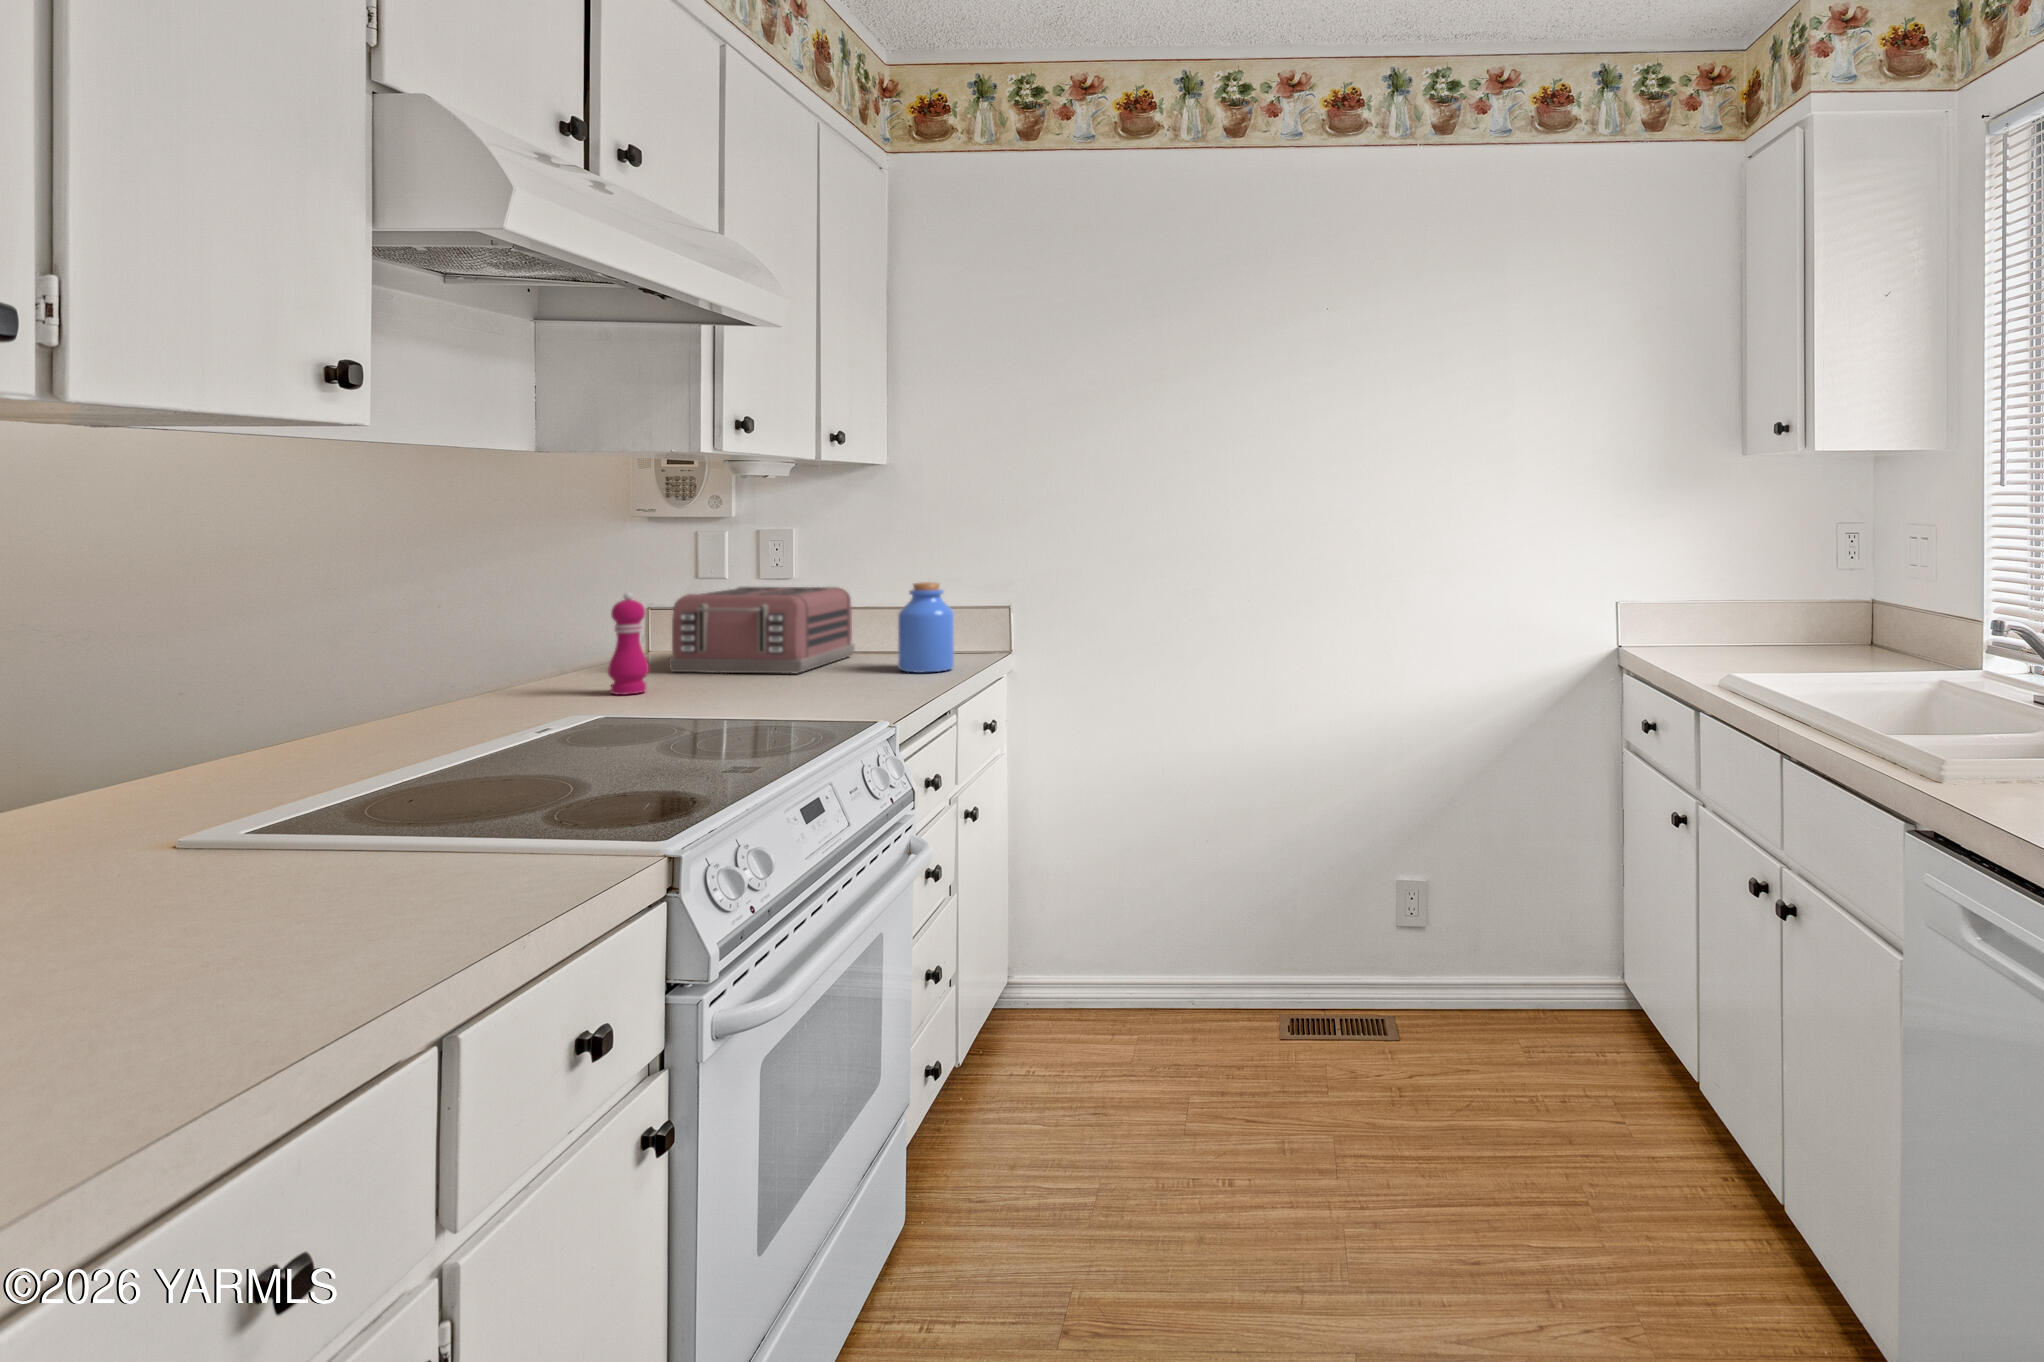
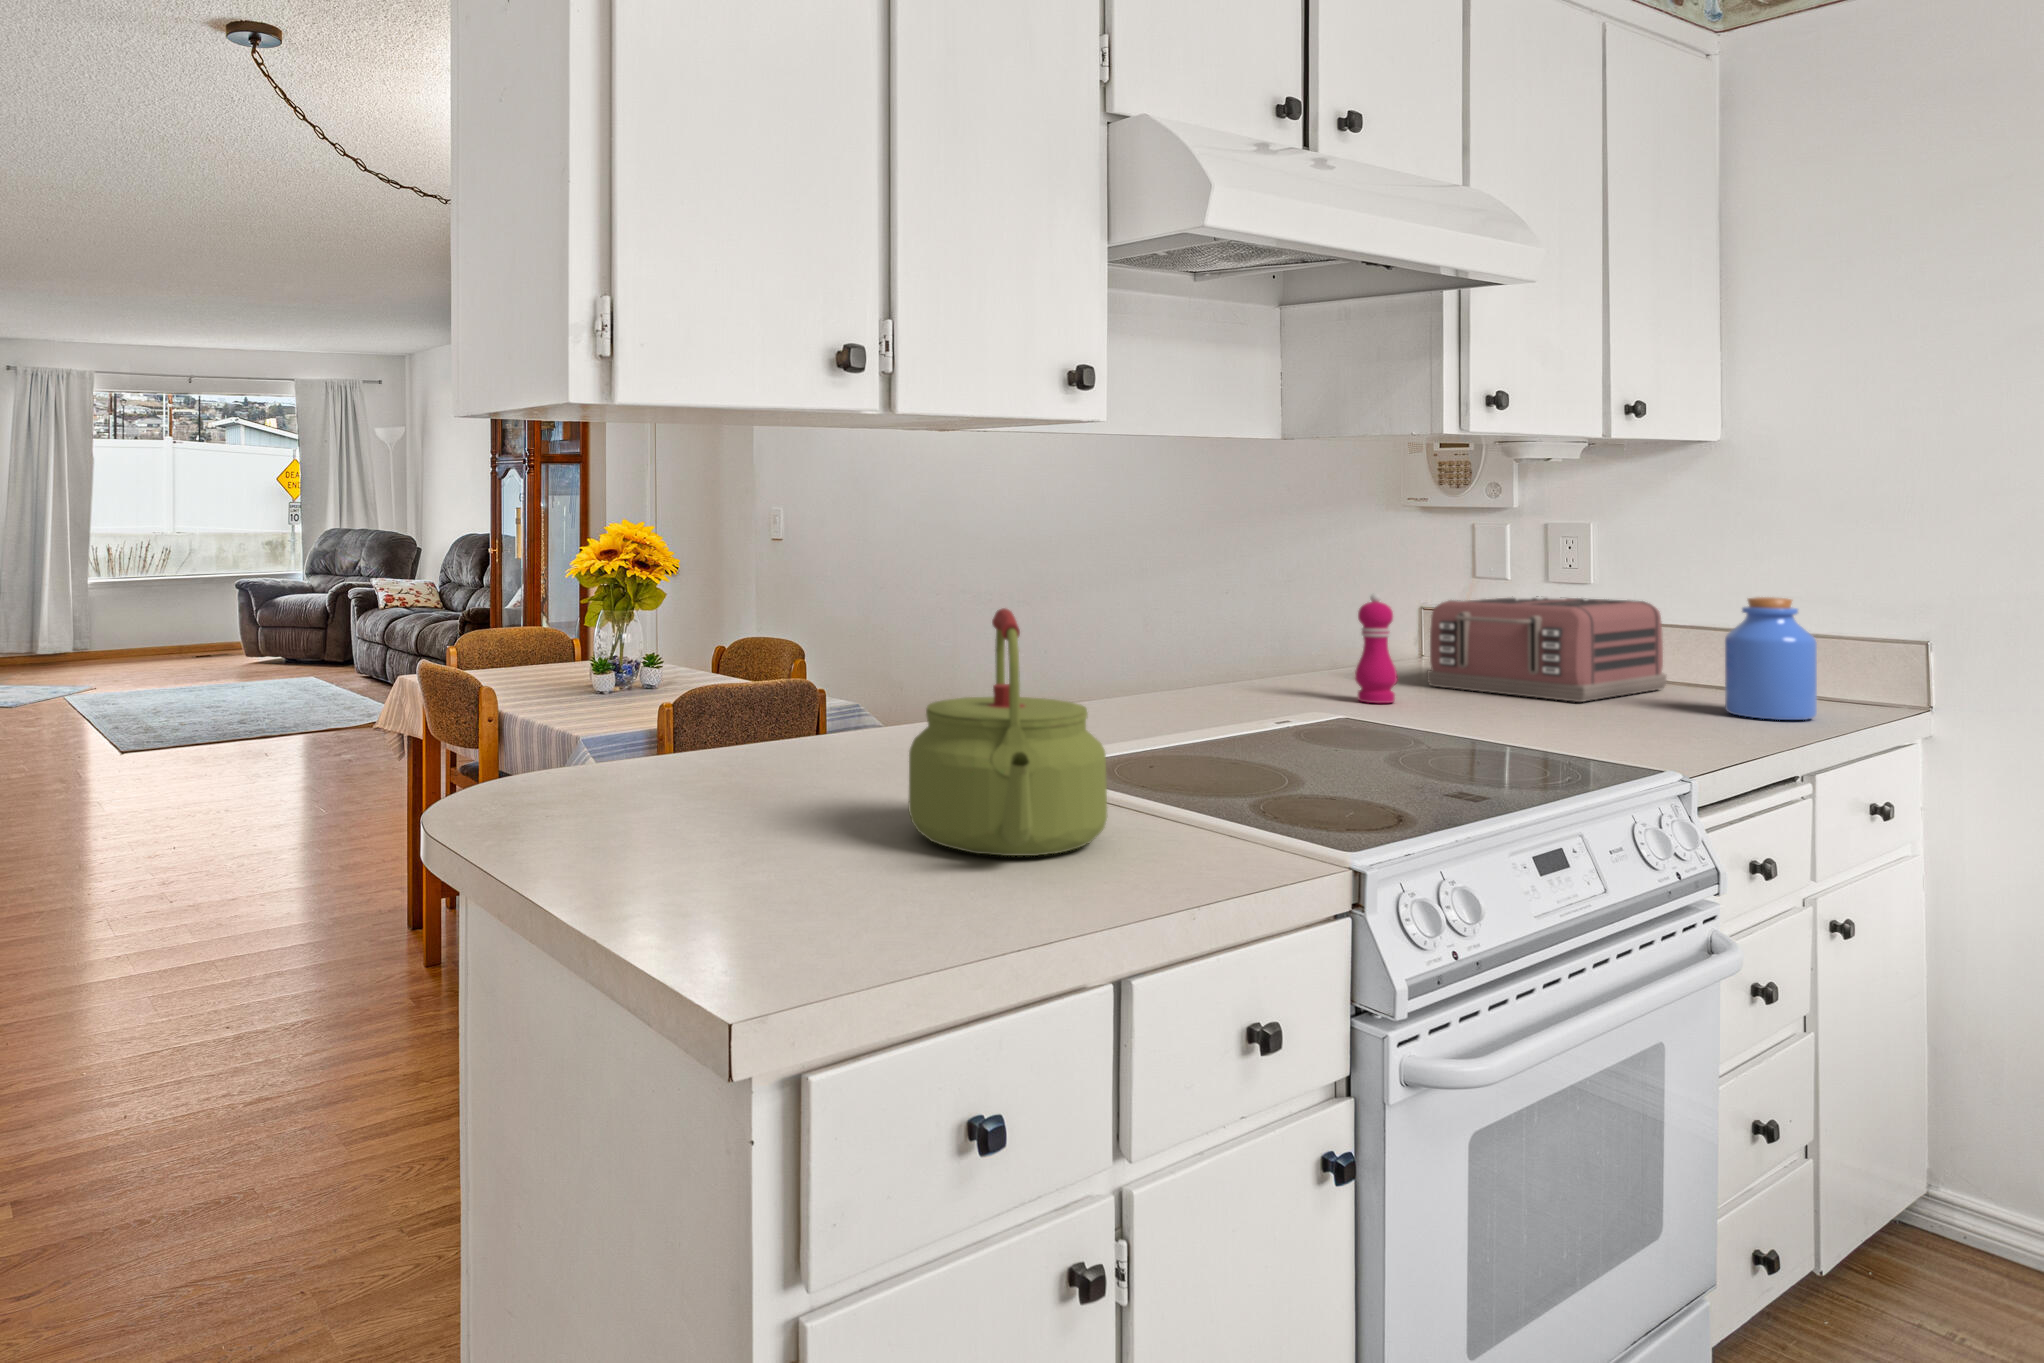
kettle: none [90,644,396,949] -> present [909,608,1107,856]

